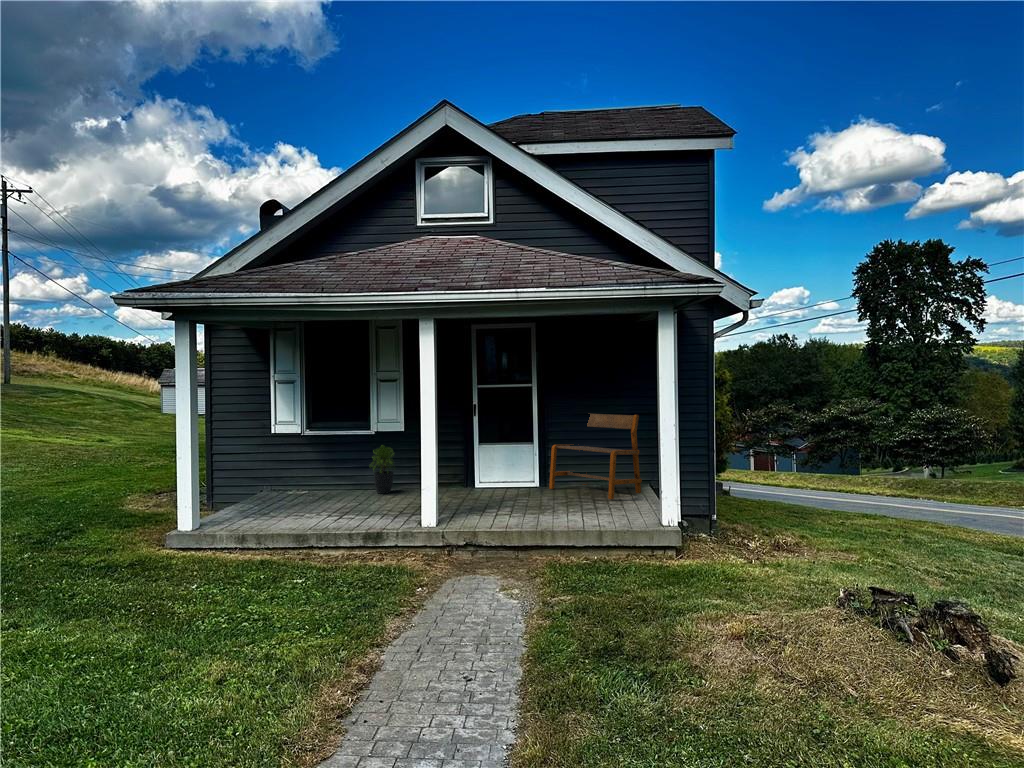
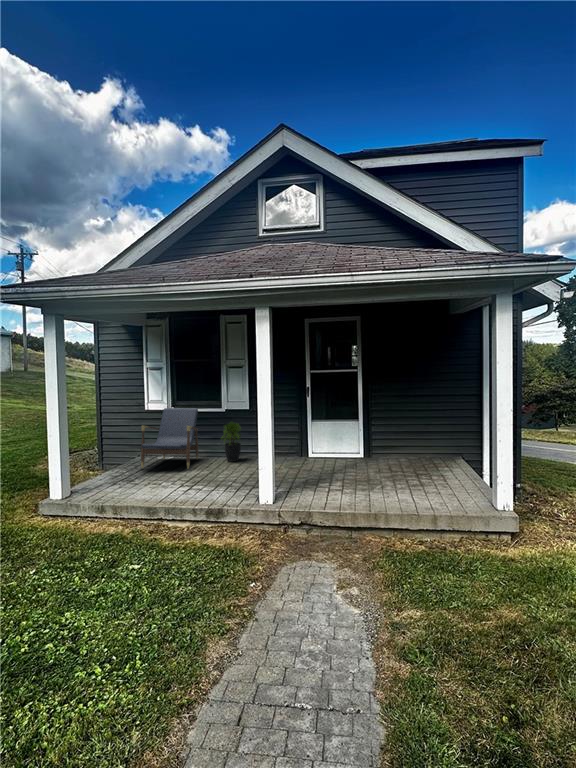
bench: present [549,414,642,499] -> none [372,394,458,474]
lounge chair: none [272,430,340,502] -> present [141,408,198,469]

